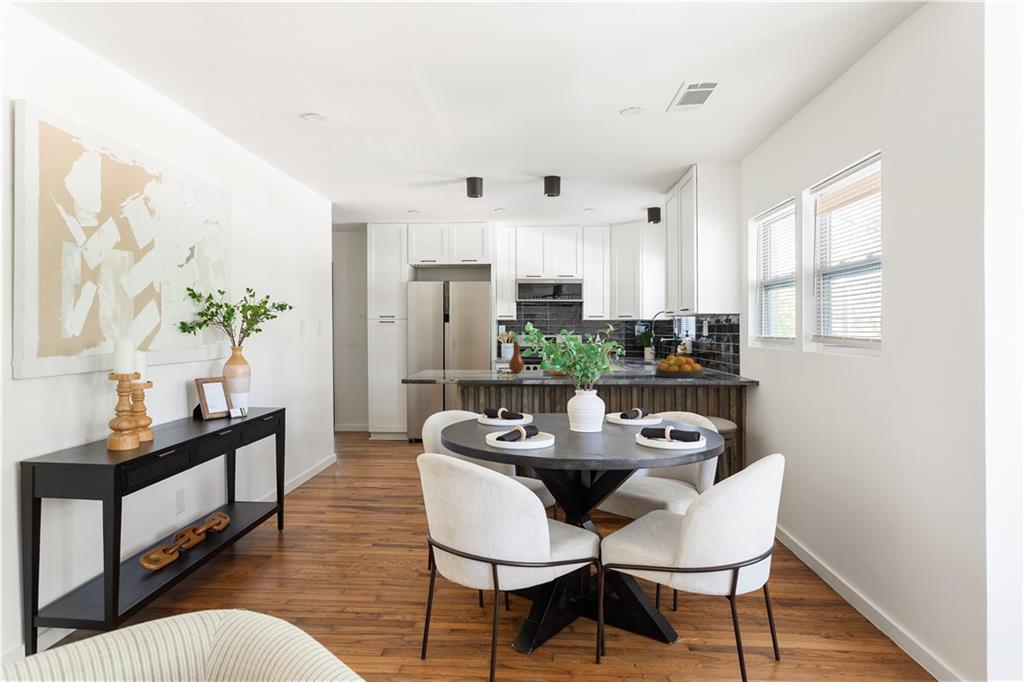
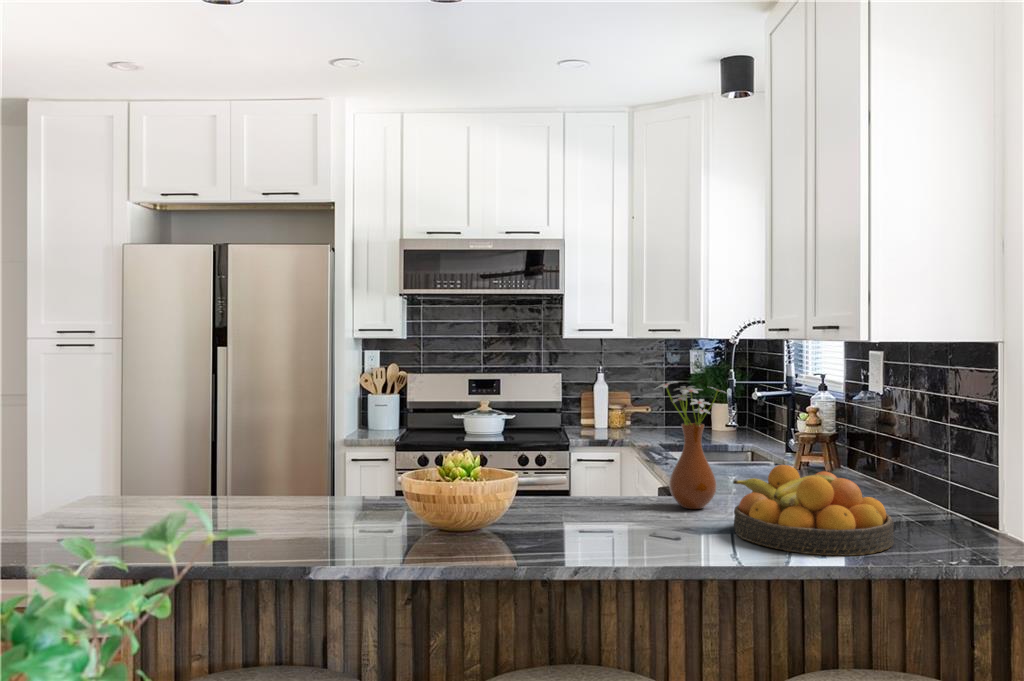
vase: present [509,333,524,373] -> present [656,381,721,509]

